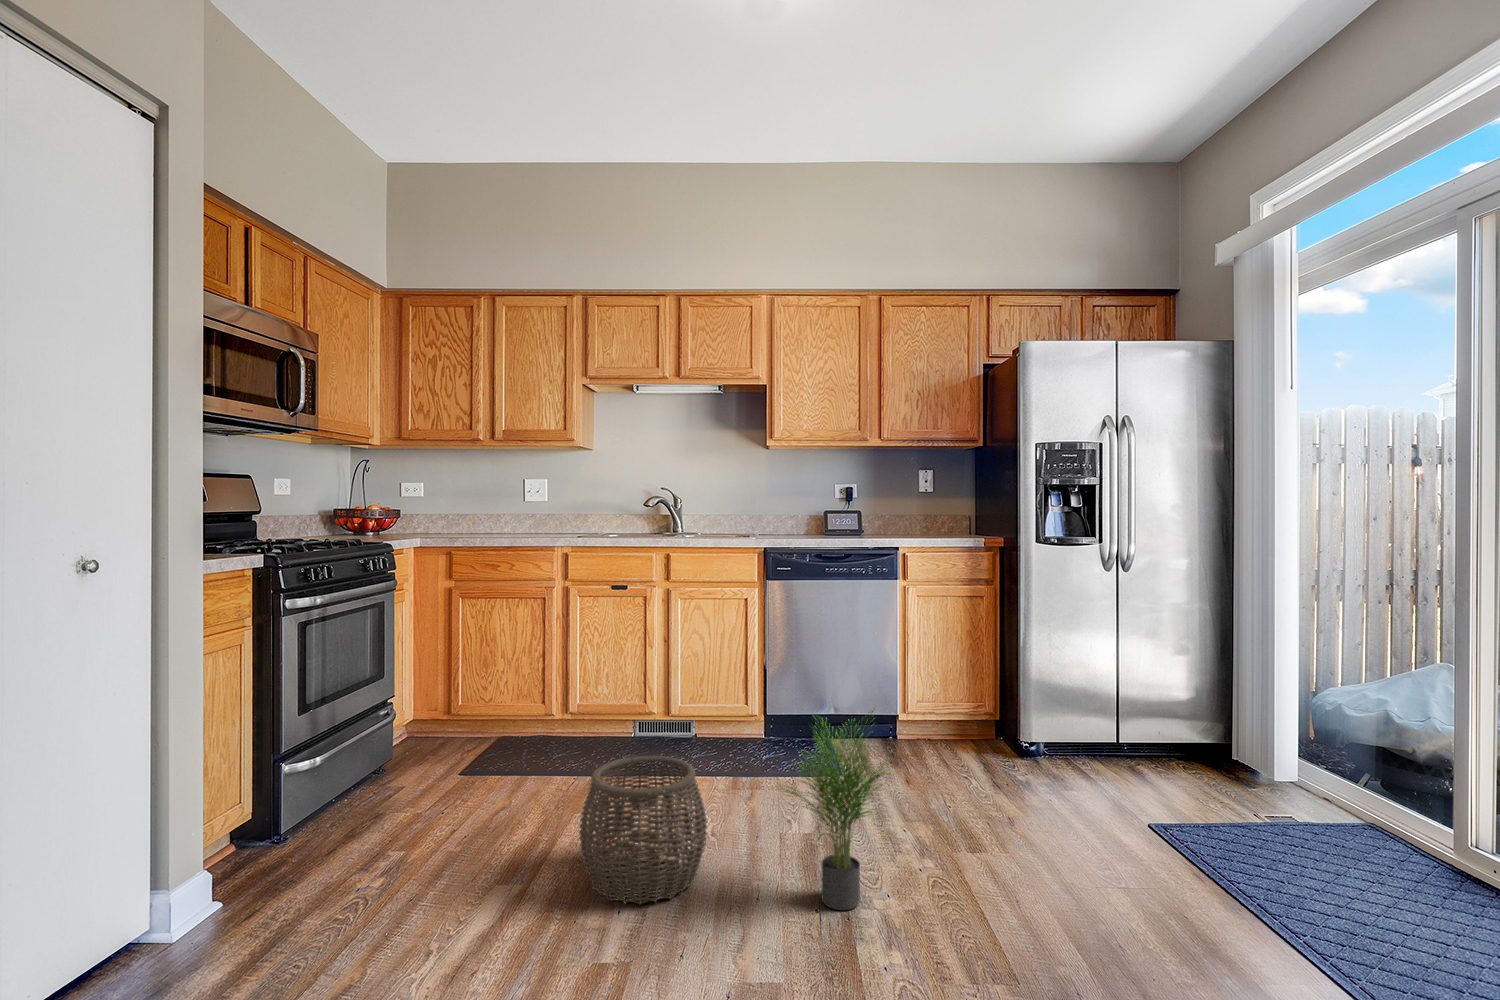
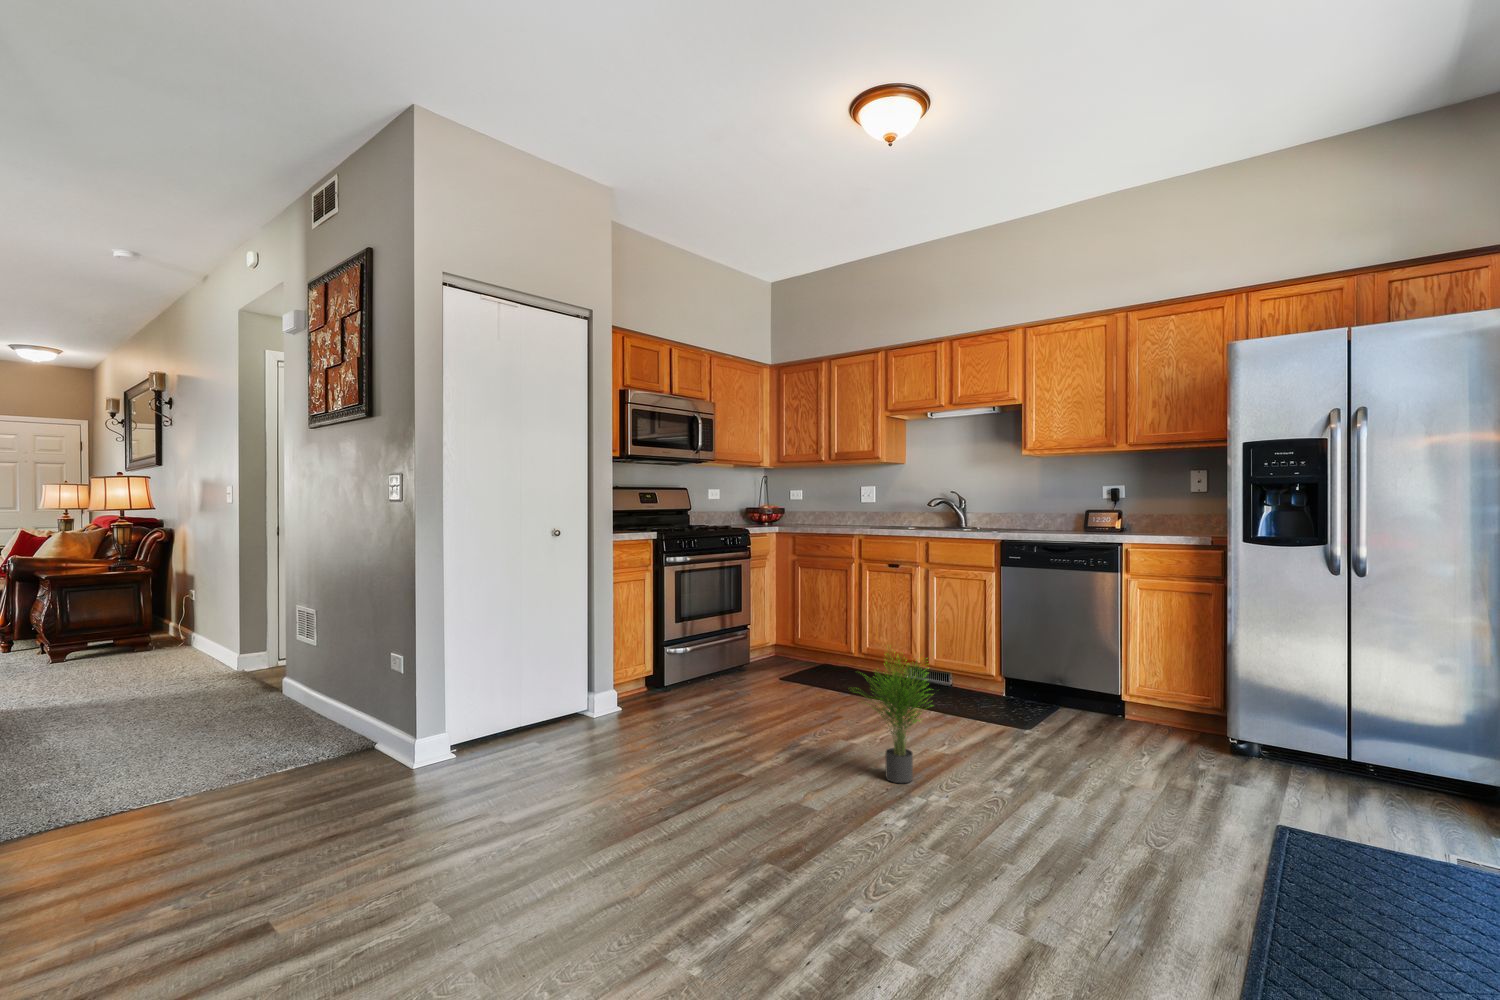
woven basket: present [579,756,707,904] -> none [762,665,843,750]

